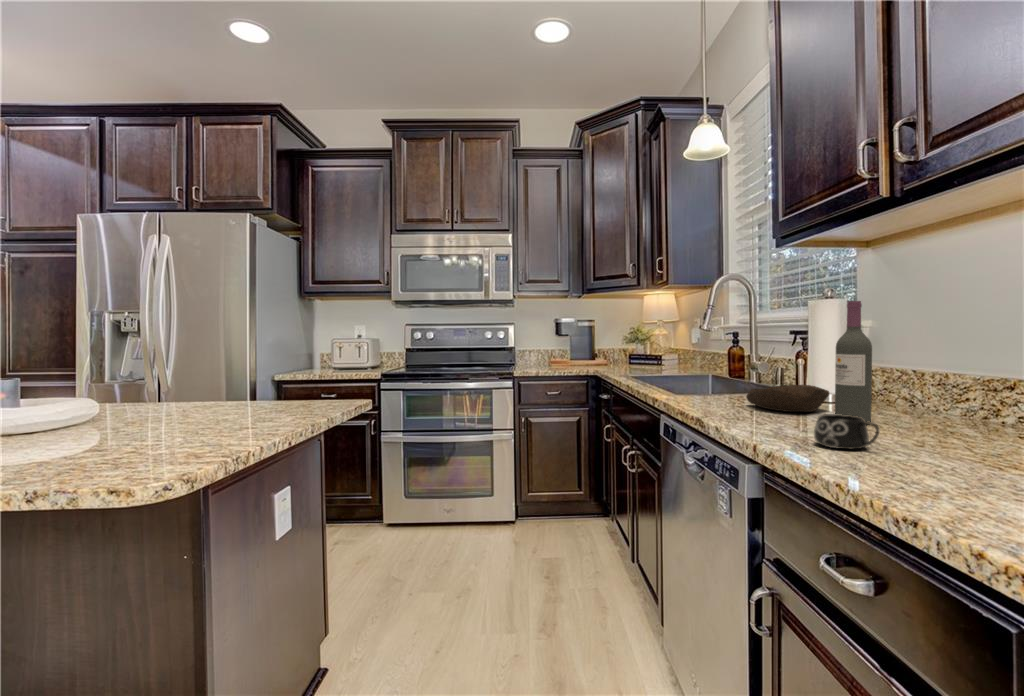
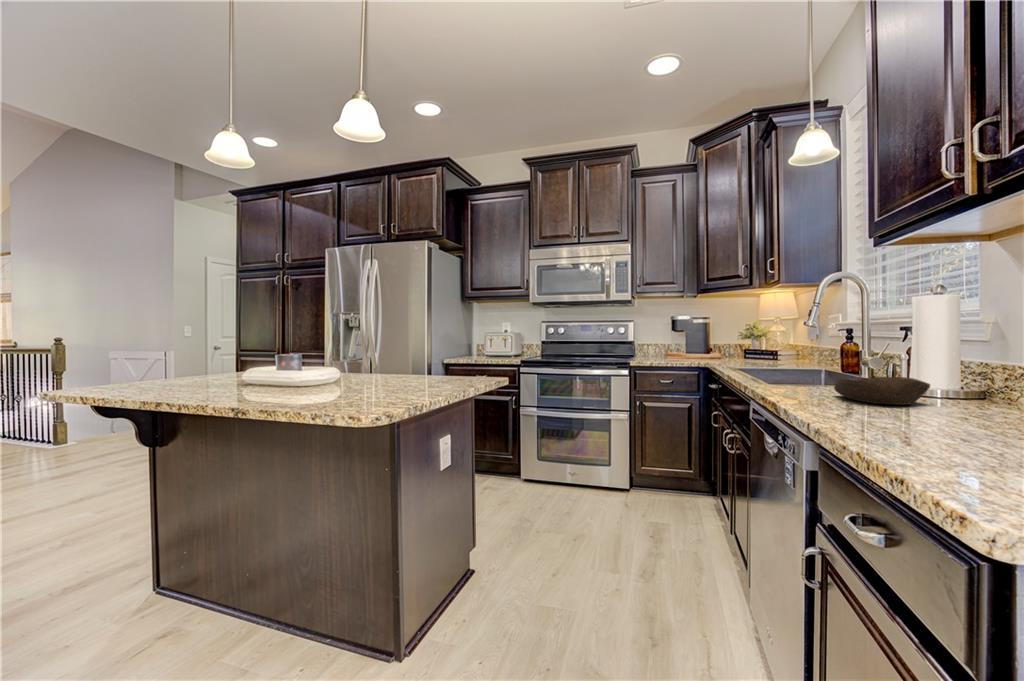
wine bottle: present [835,301,872,422] -> none [927,287,974,419]
mug: present [814,414,879,449] -> none [876,404,953,443]

